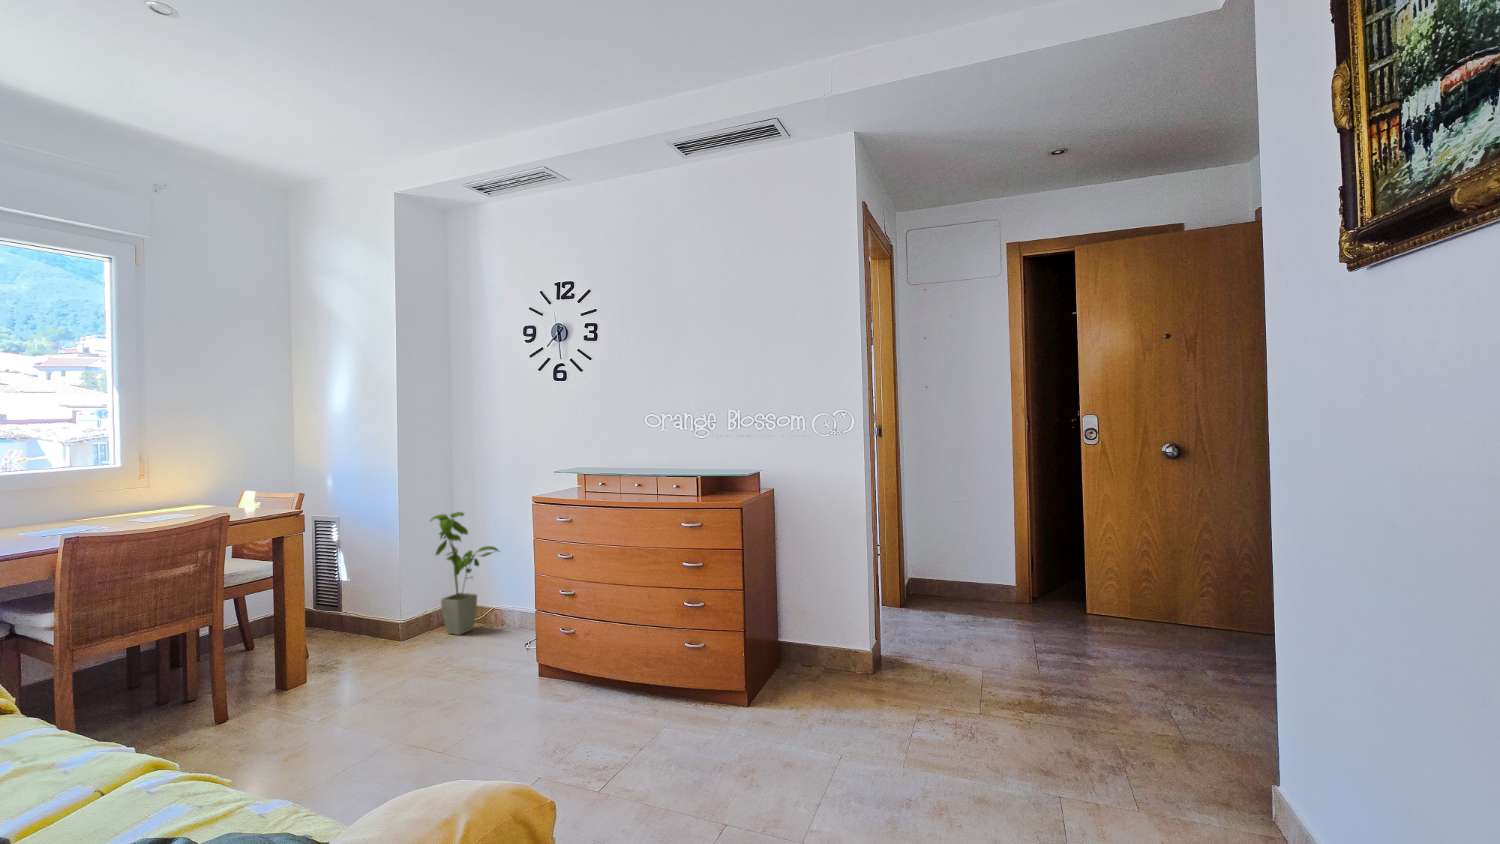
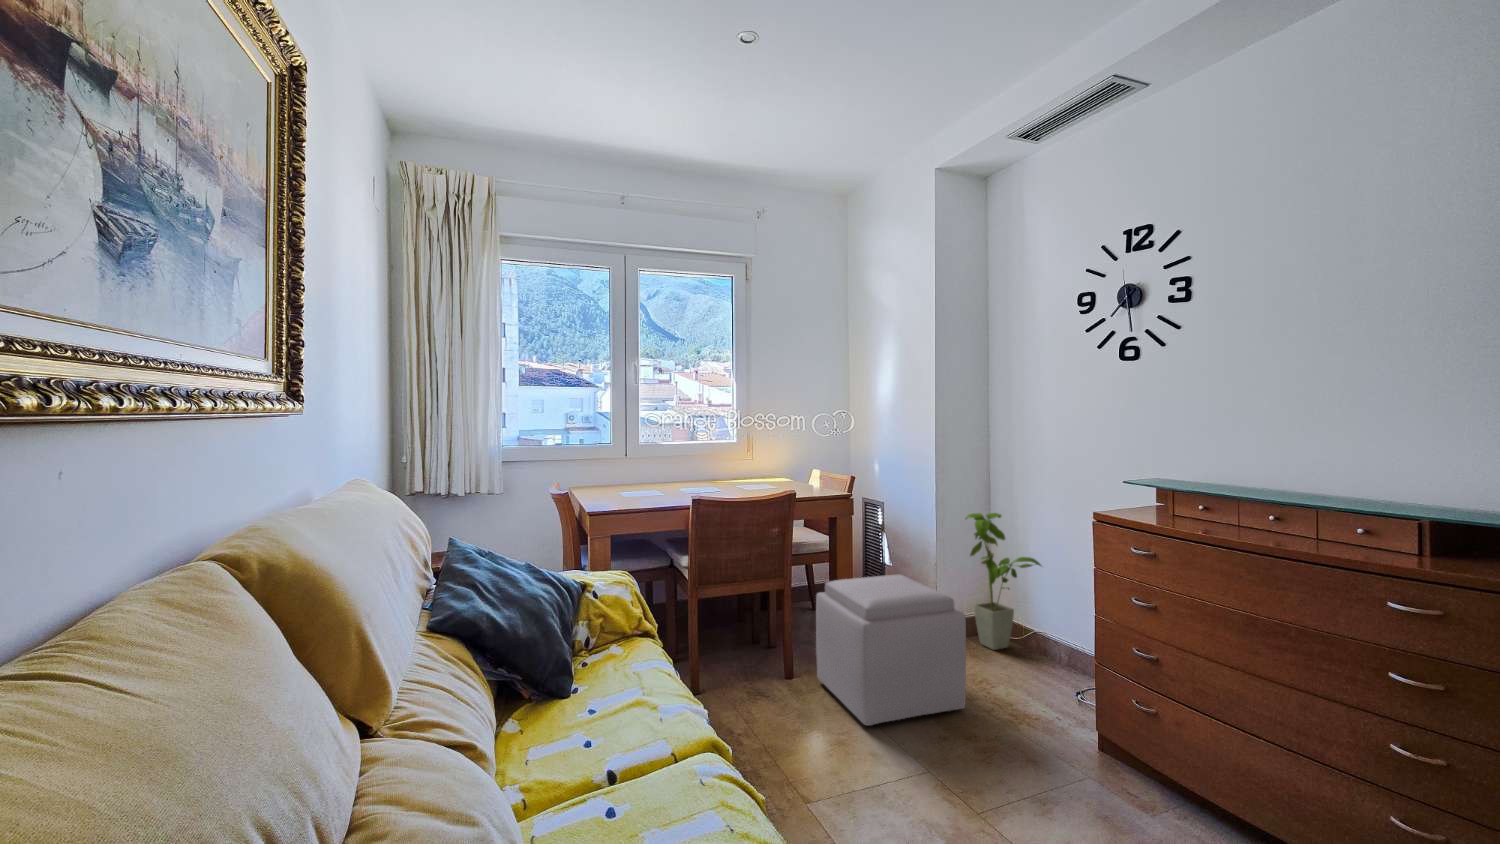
ottoman: none [261,583,435,733] -> present [816,574,966,726]

